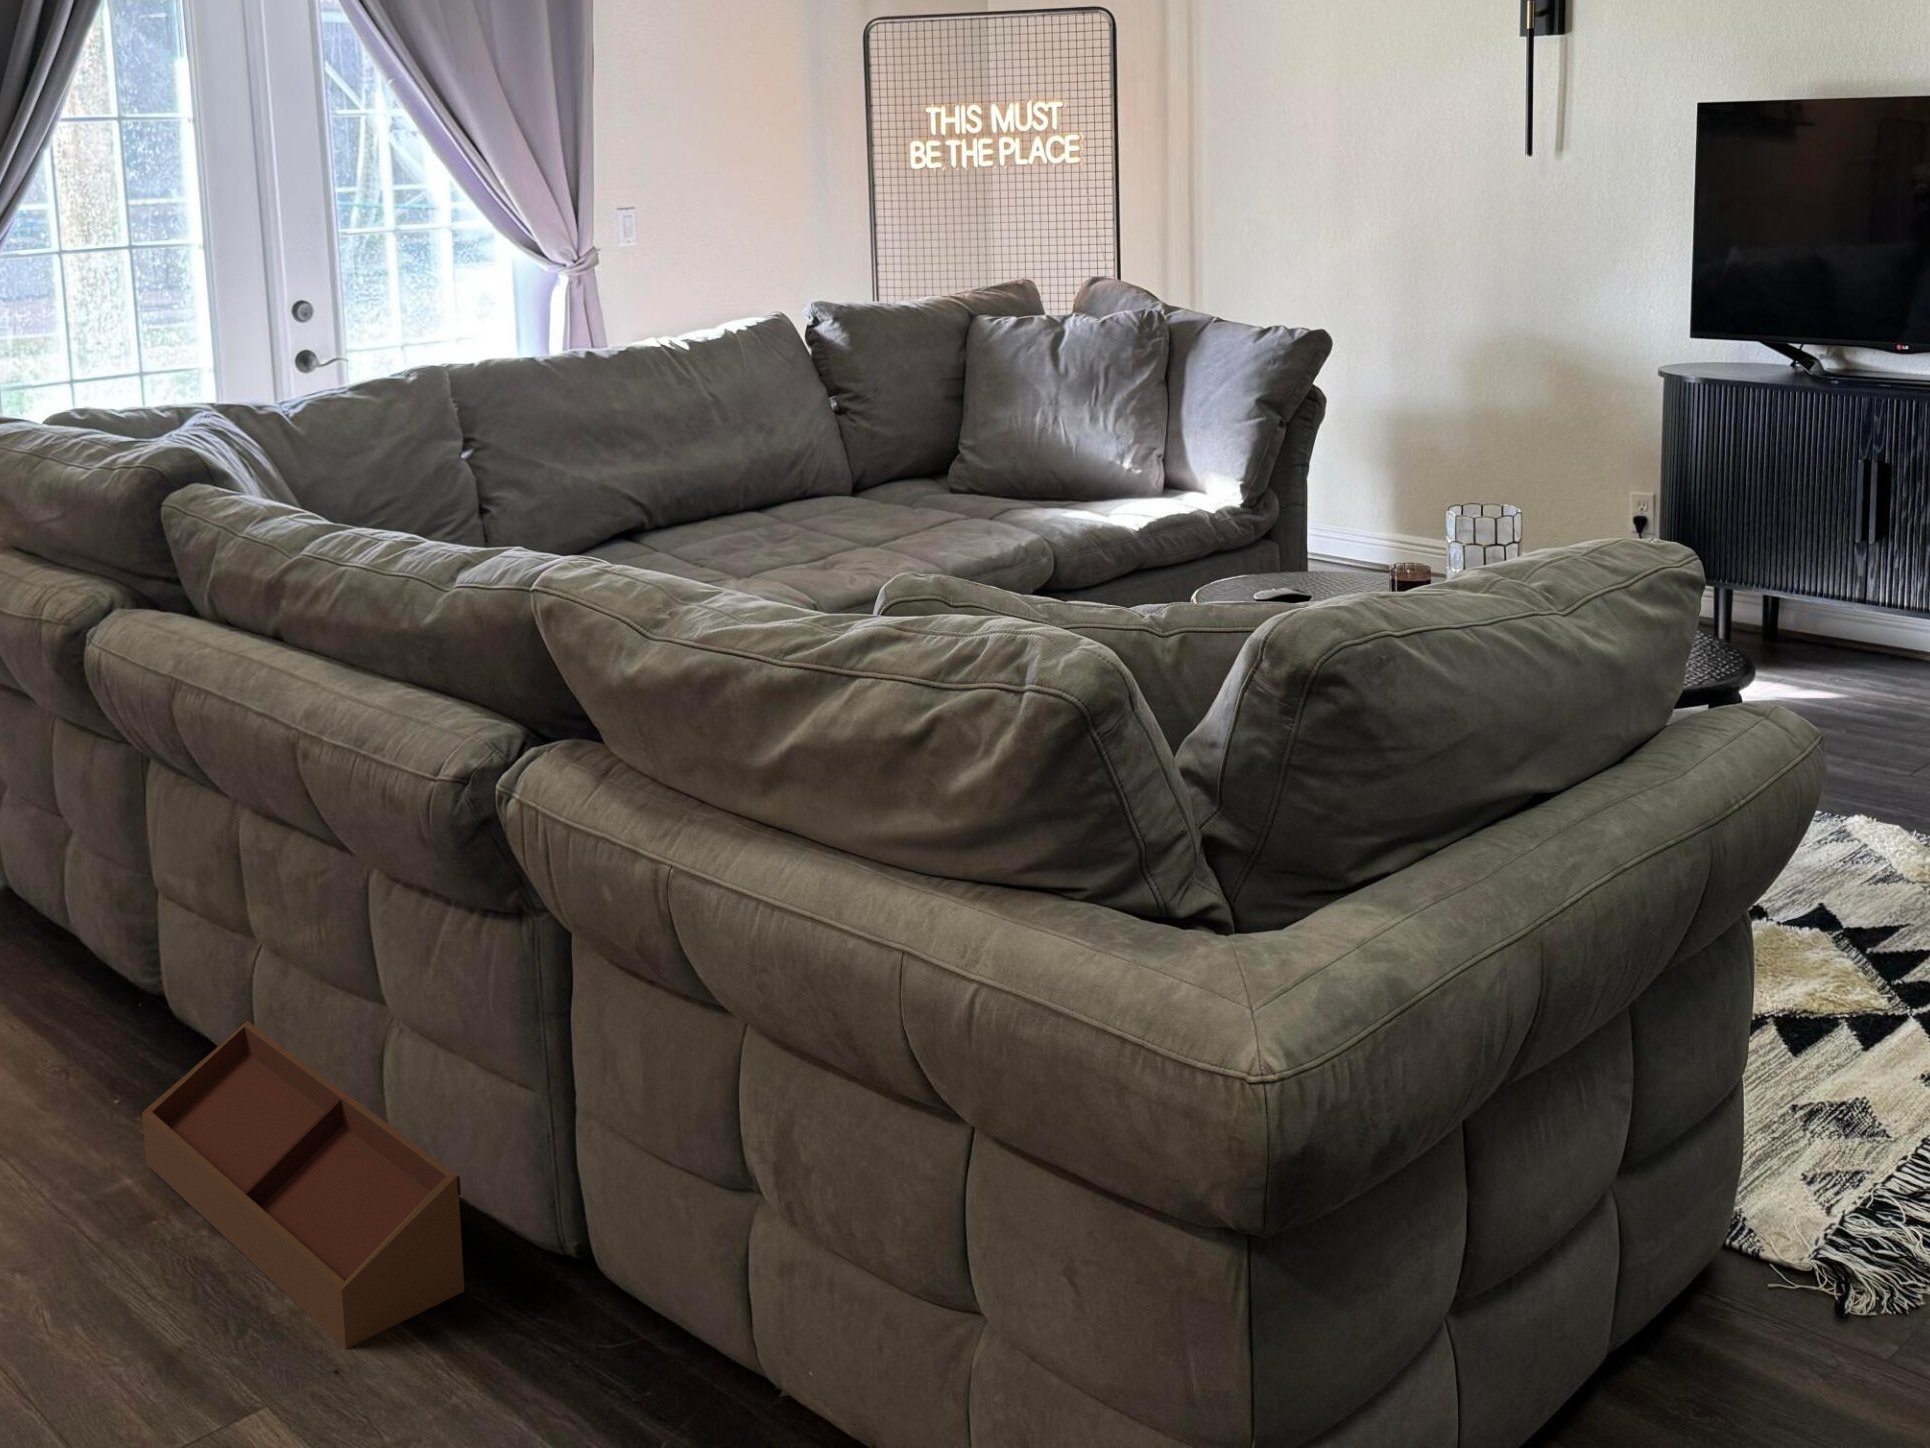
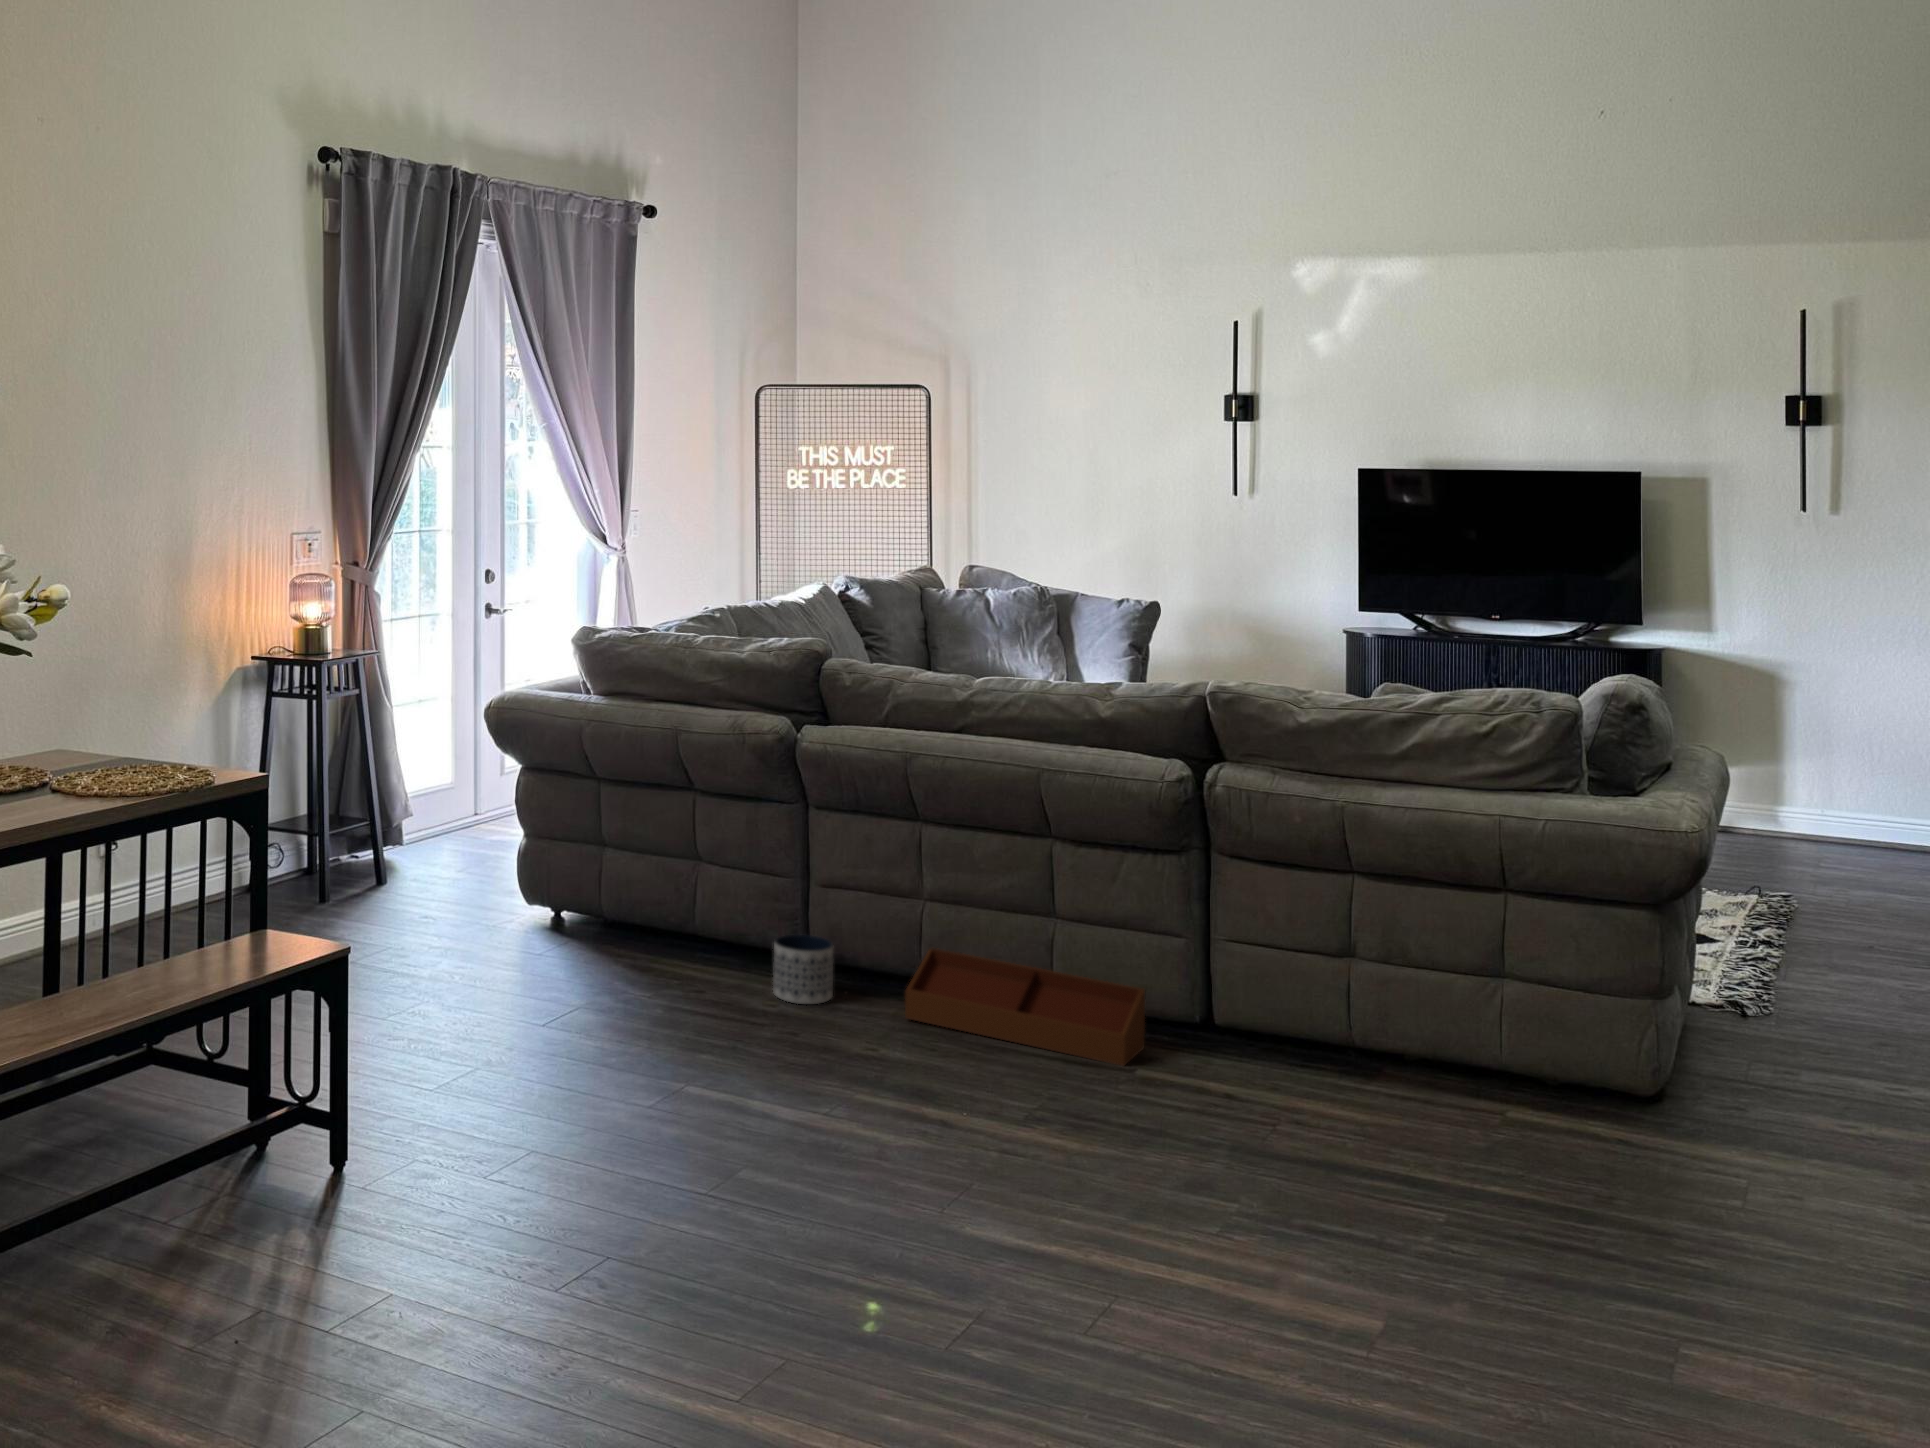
planter: none [14,969,137,1109] -> present [773,934,833,1004]

